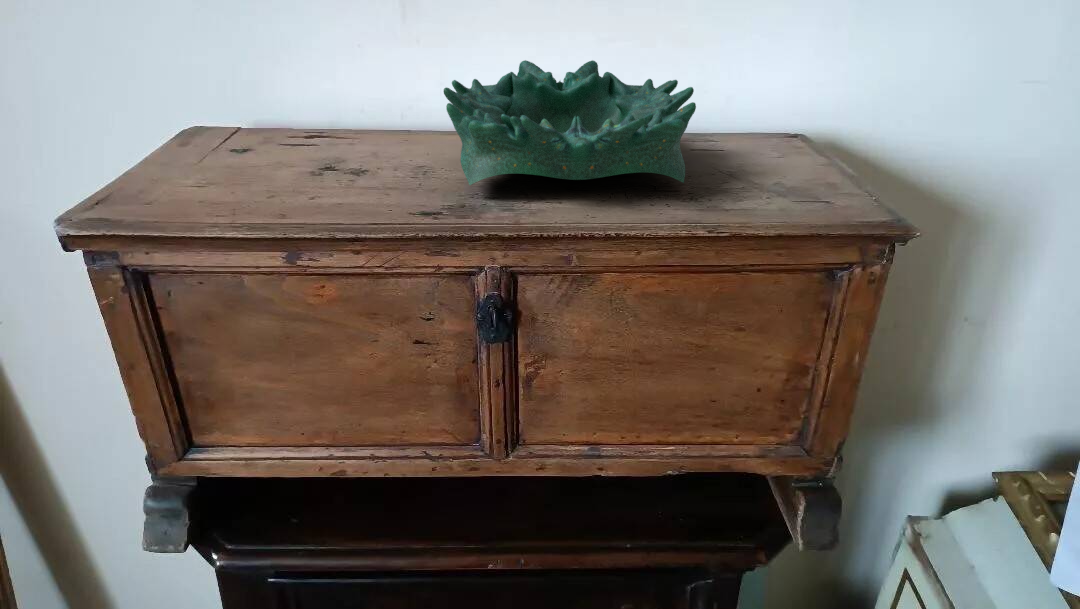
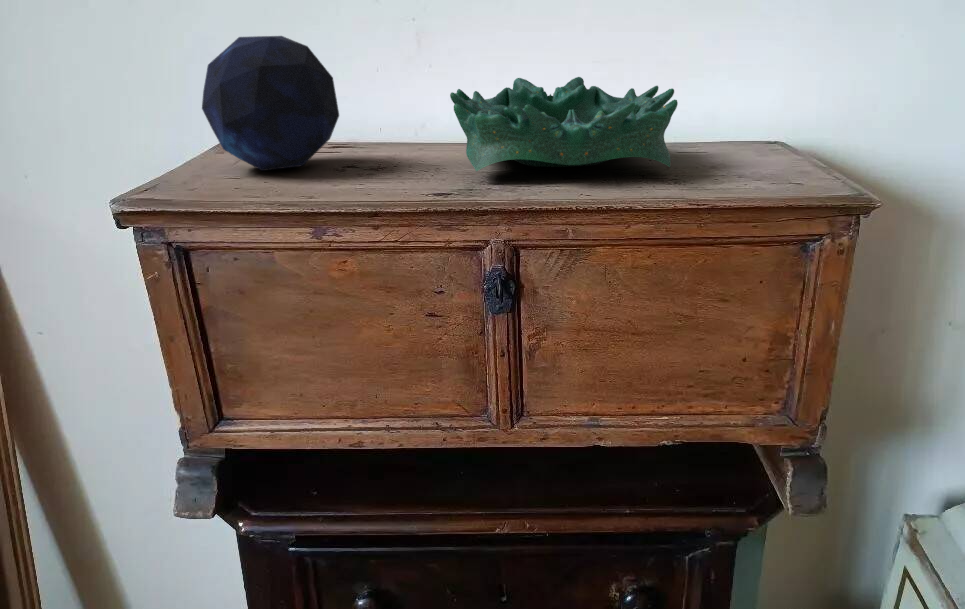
decorative orb: none [160,16,319,170] -> present [202,36,339,171]

